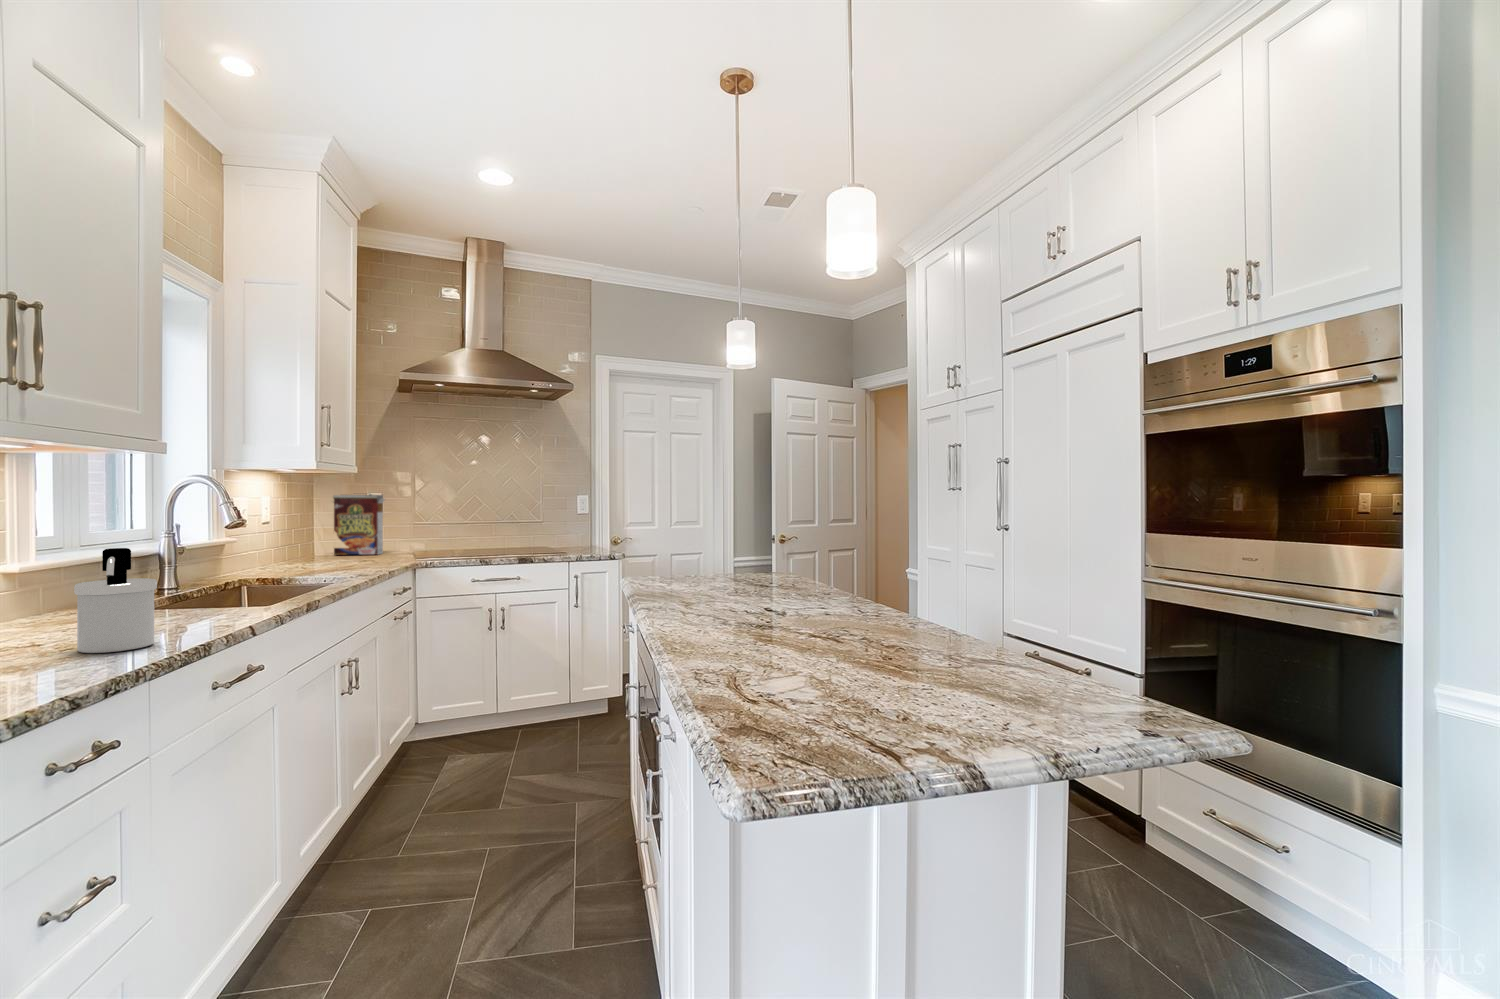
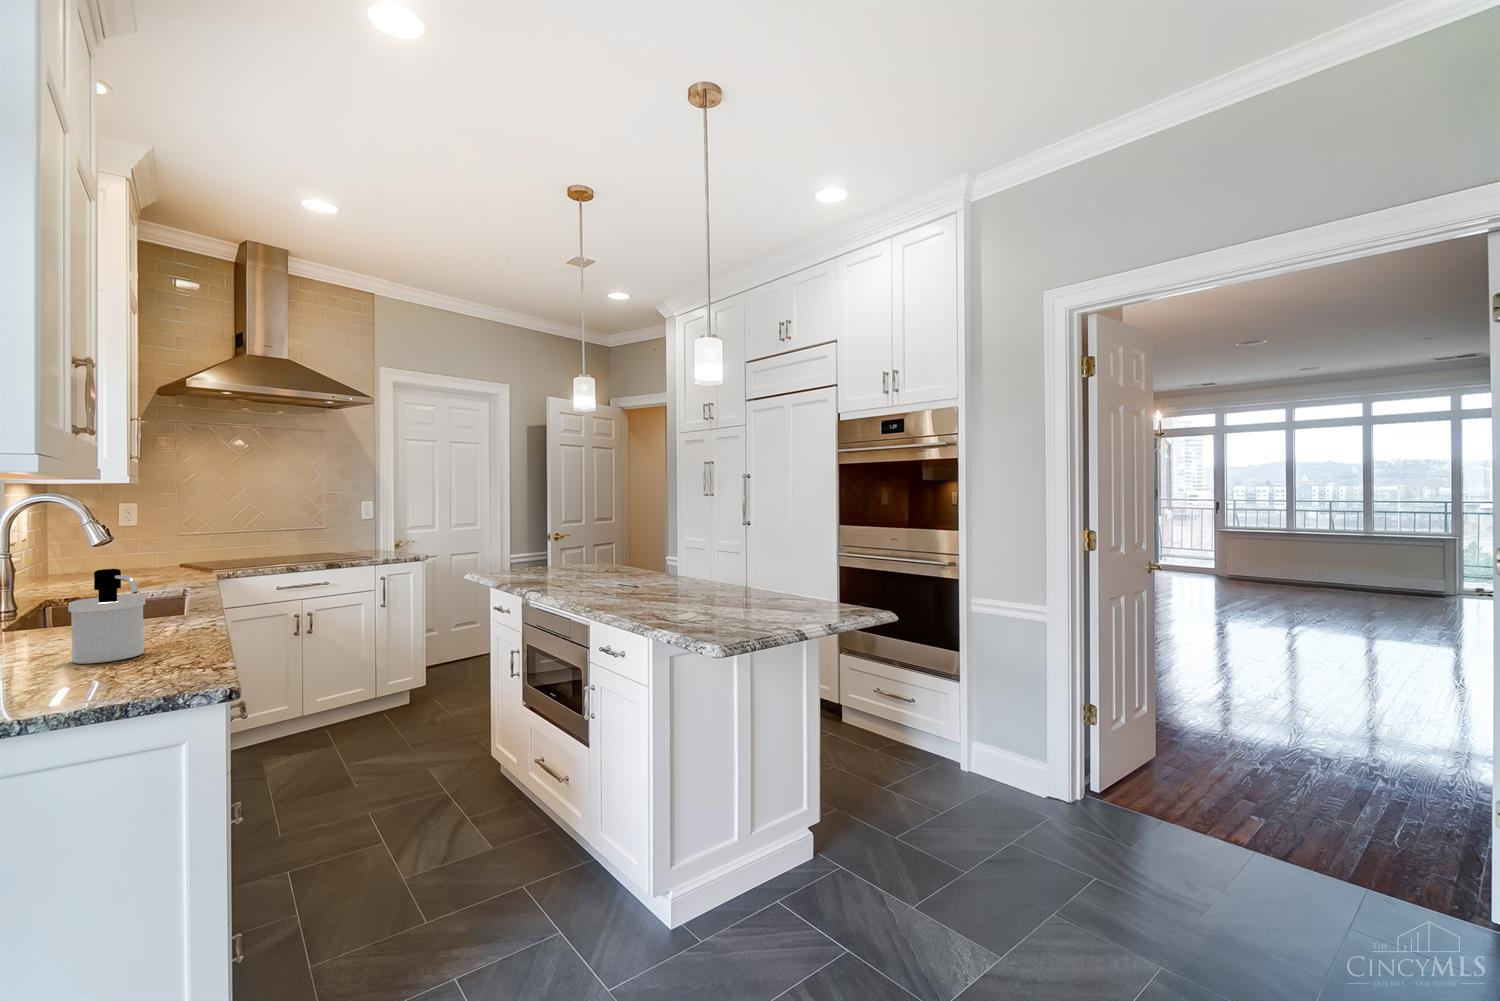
cereal box: present [333,494,384,555] -> none [67,505,141,573]

